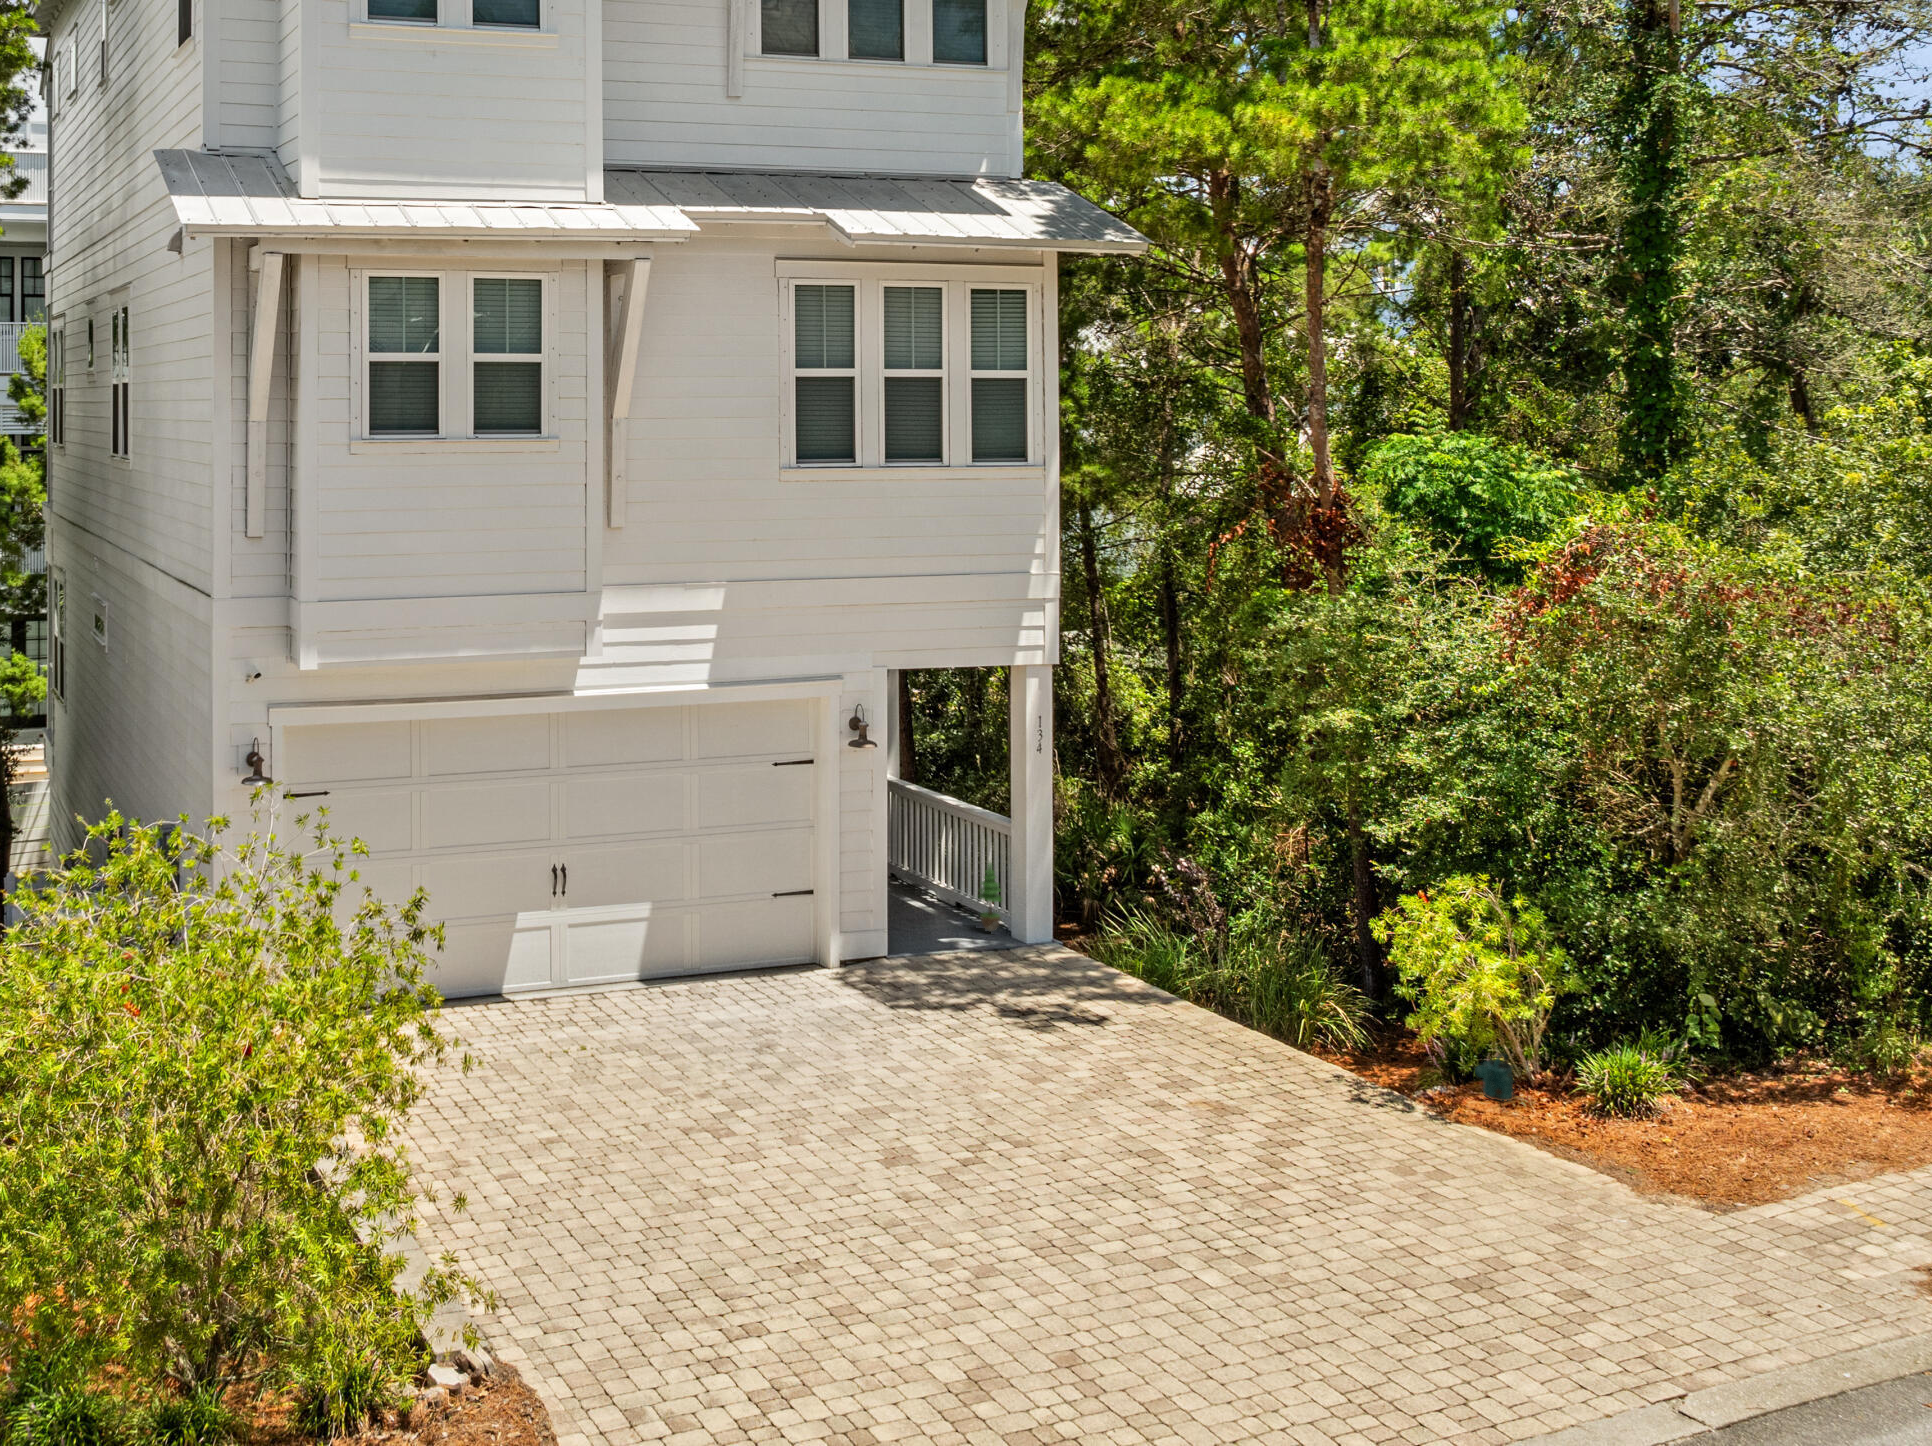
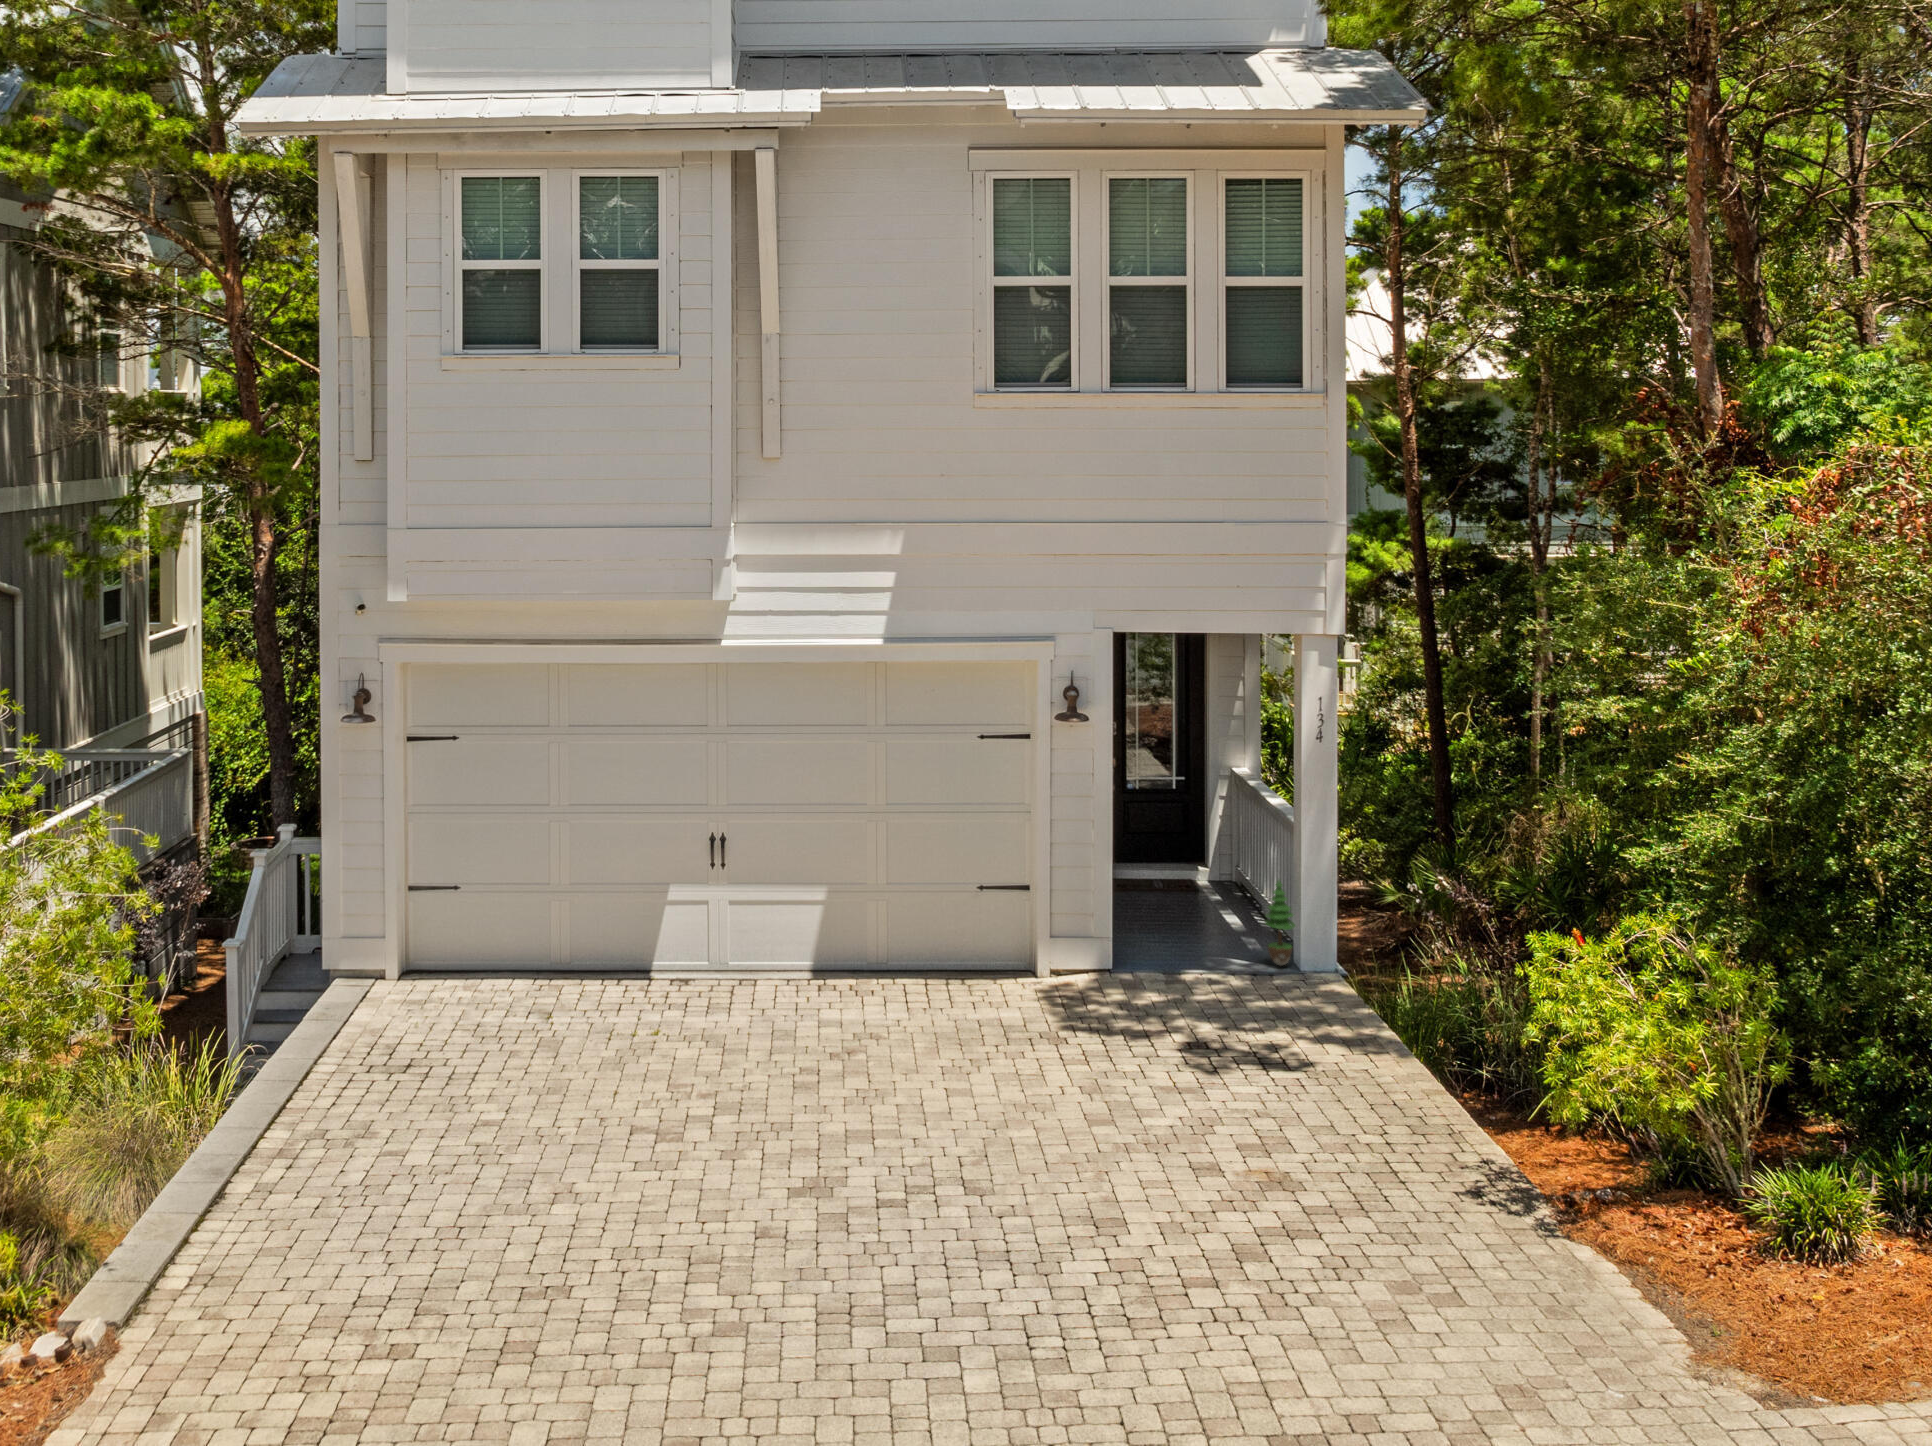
watering can: present [1475,1053,1514,1101] -> none [1638,1154,1710,1218]

